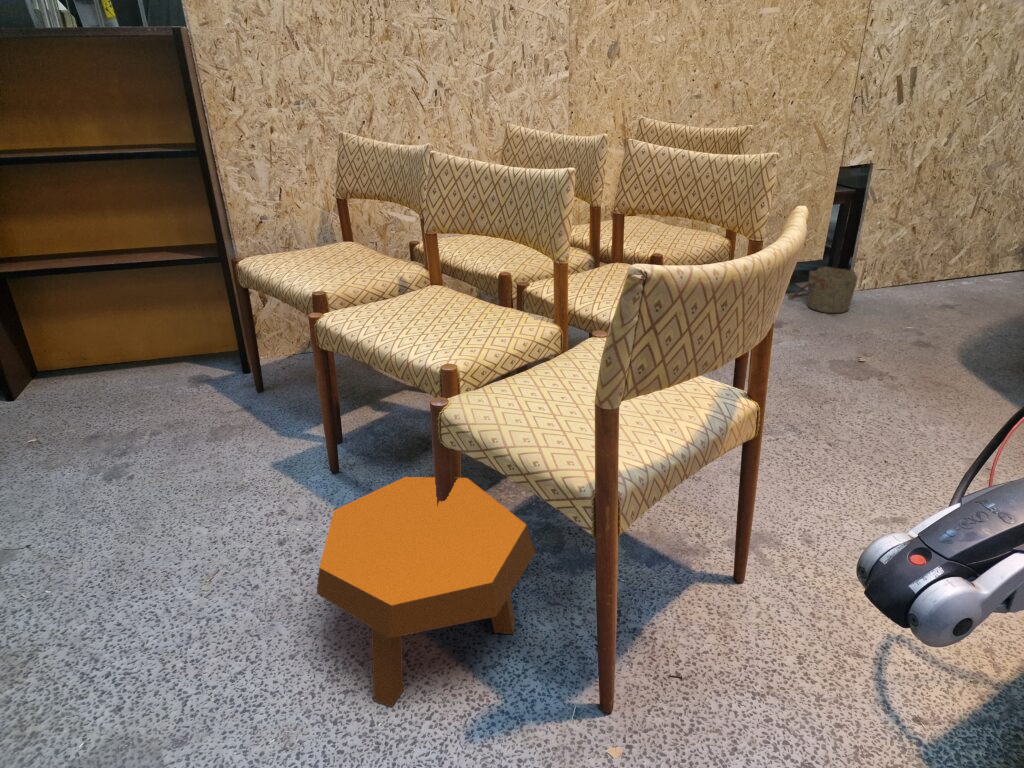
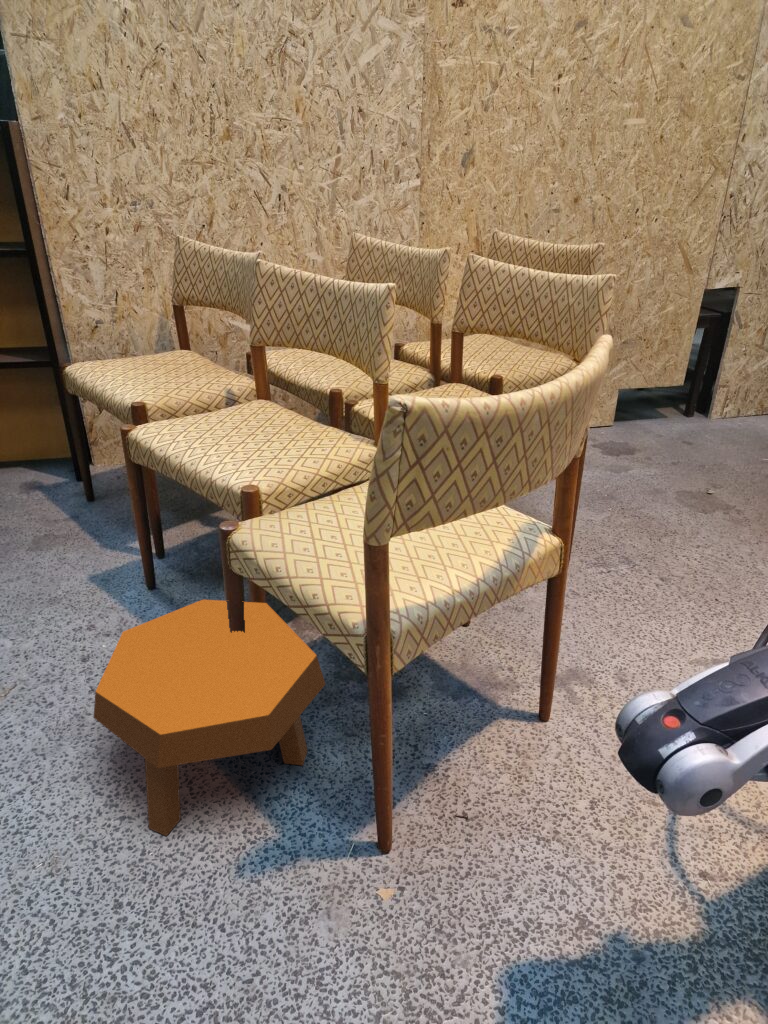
bucket: present [788,267,858,313] -> none [647,392,719,441]

